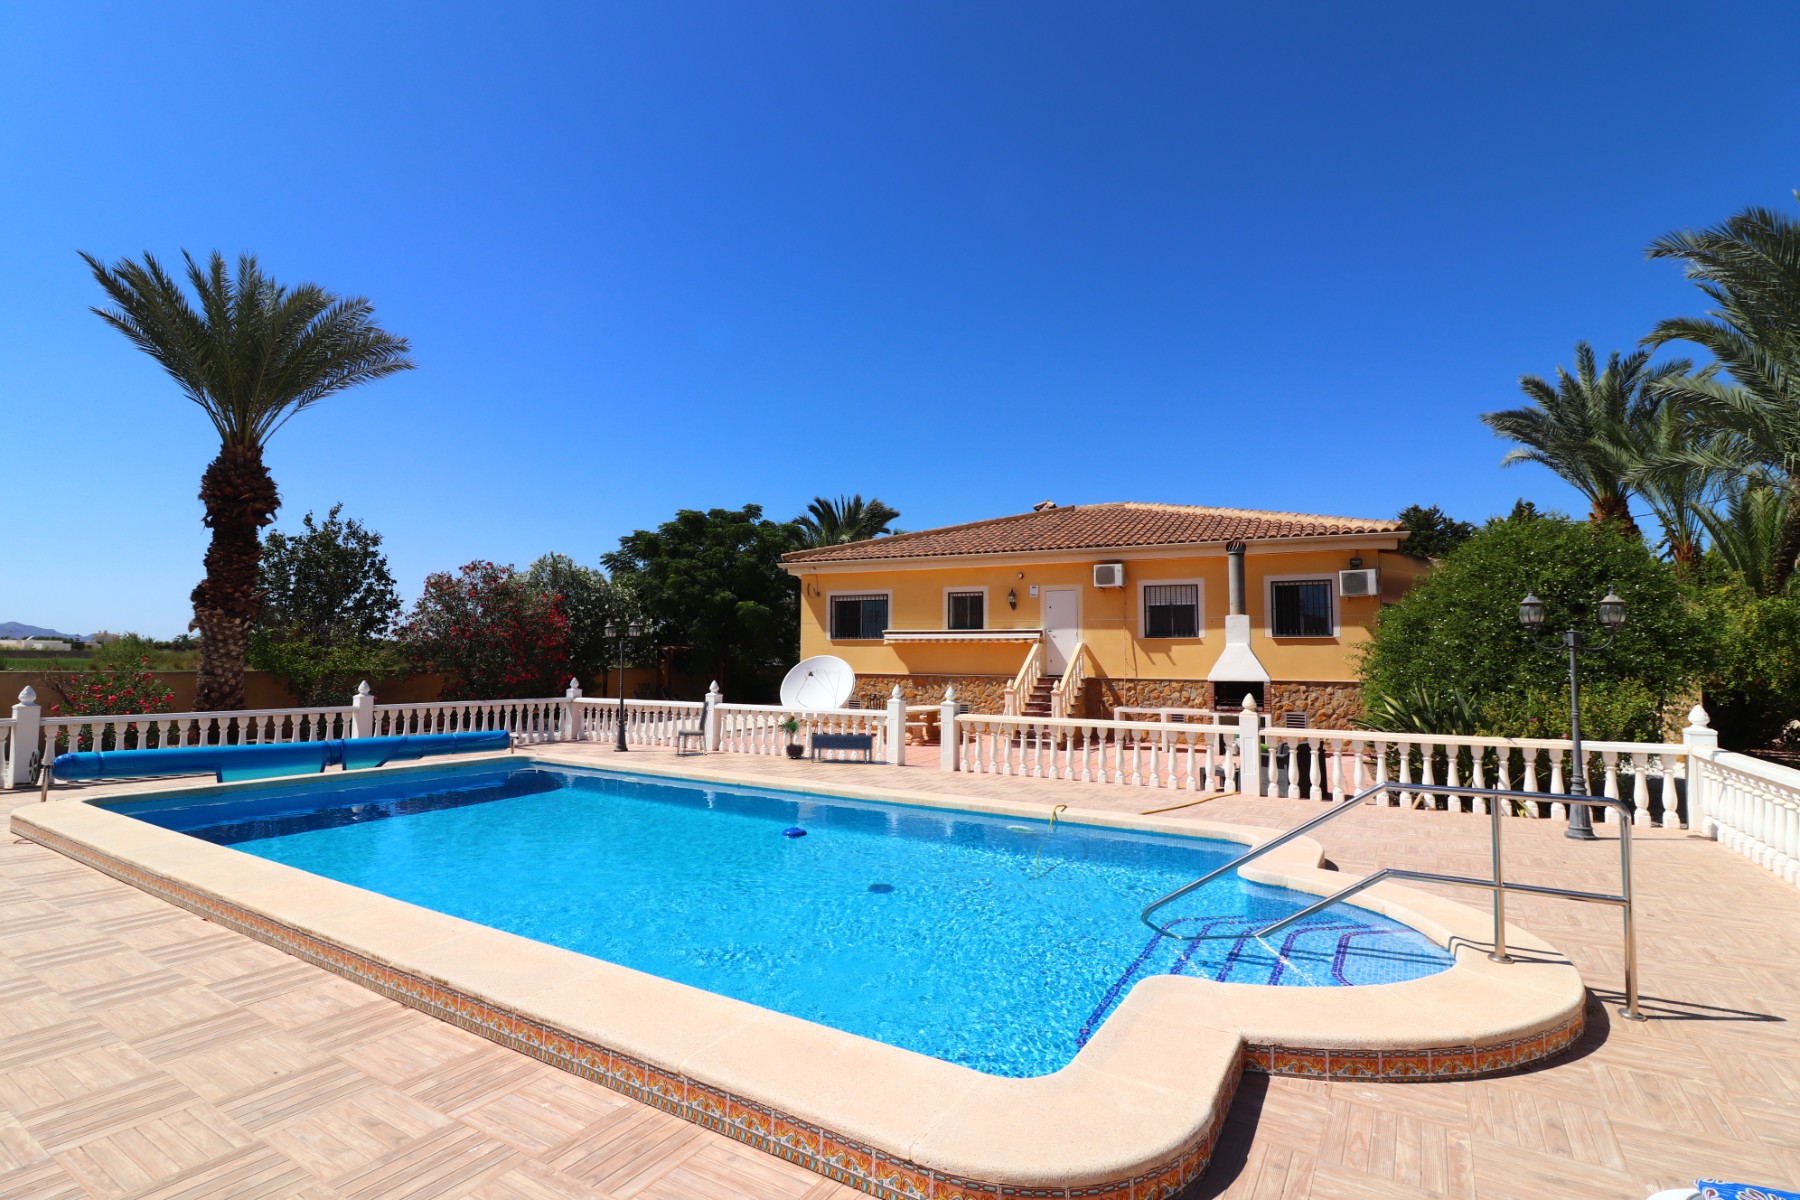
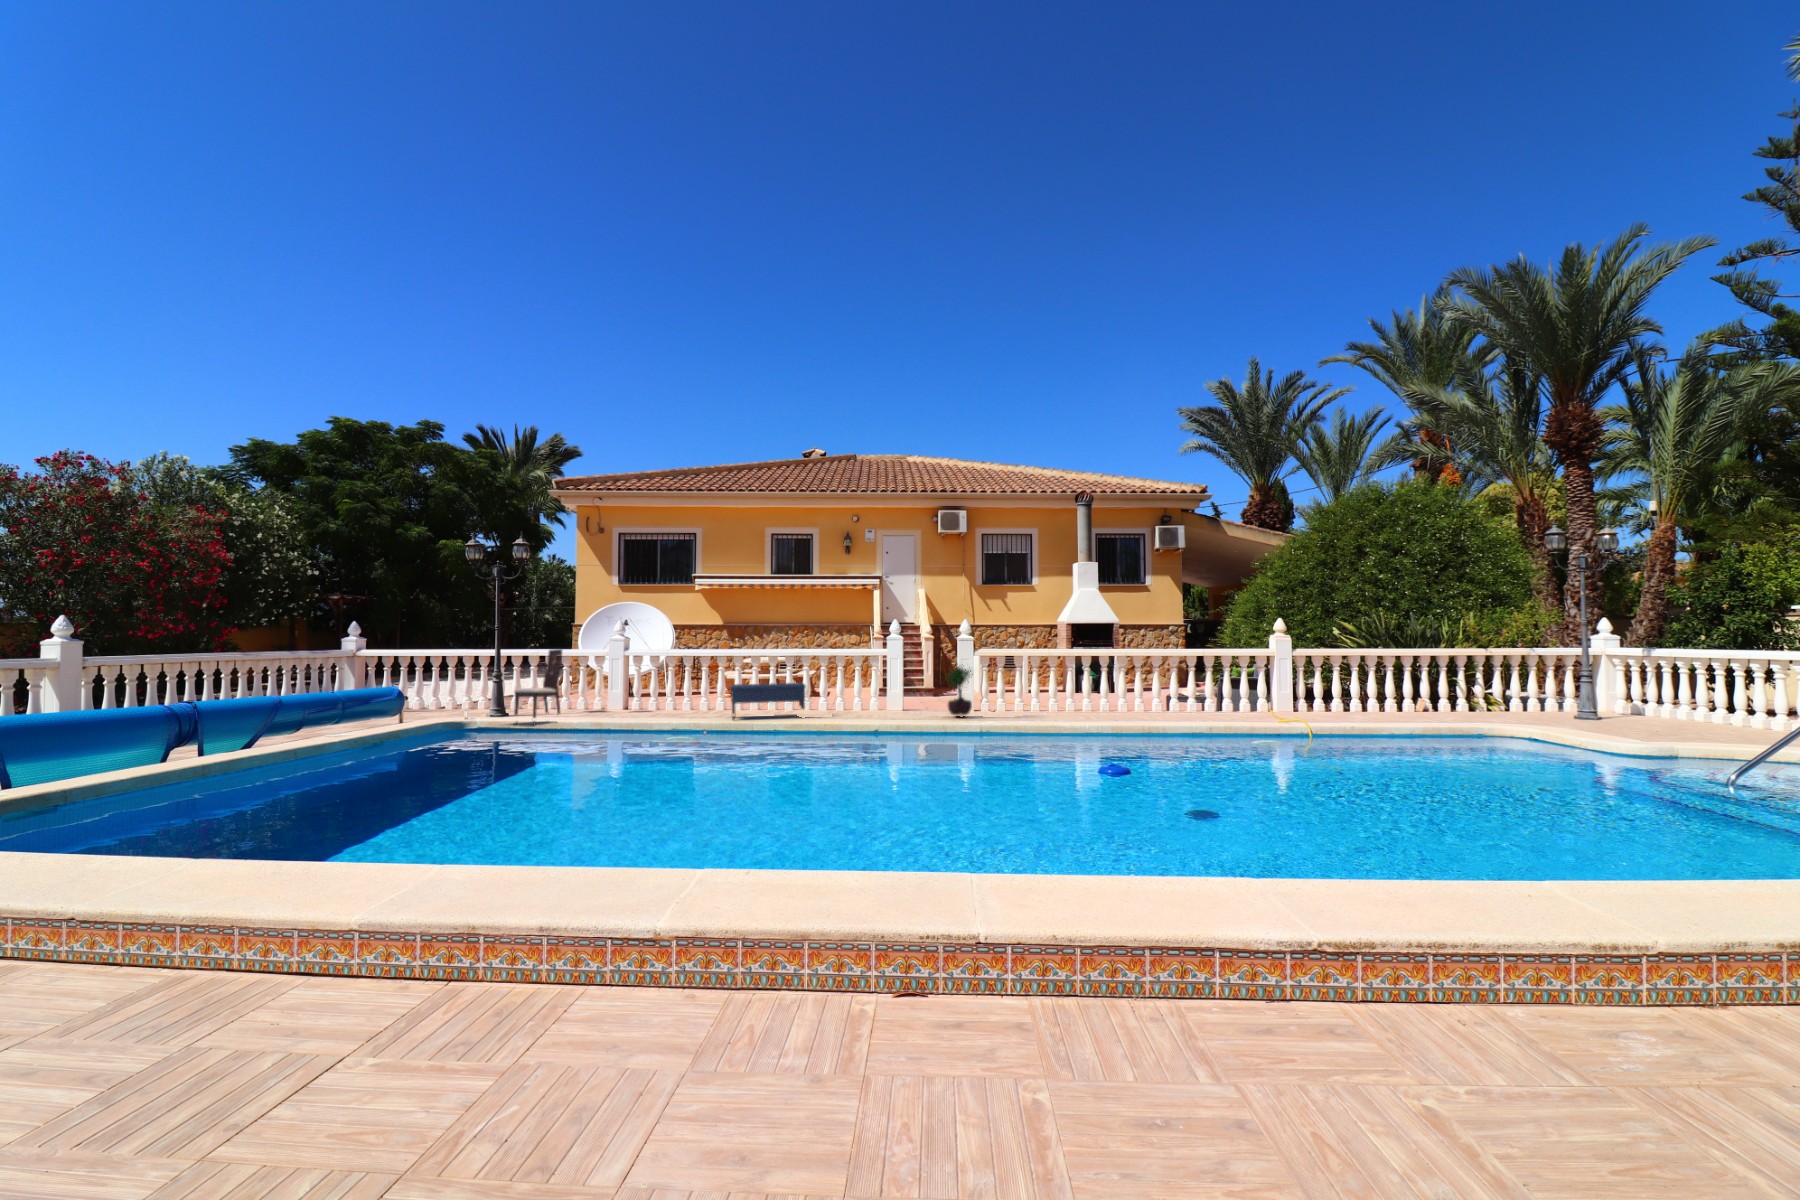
potted tree: present [780,719,804,758] -> present [947,666,973,717]

